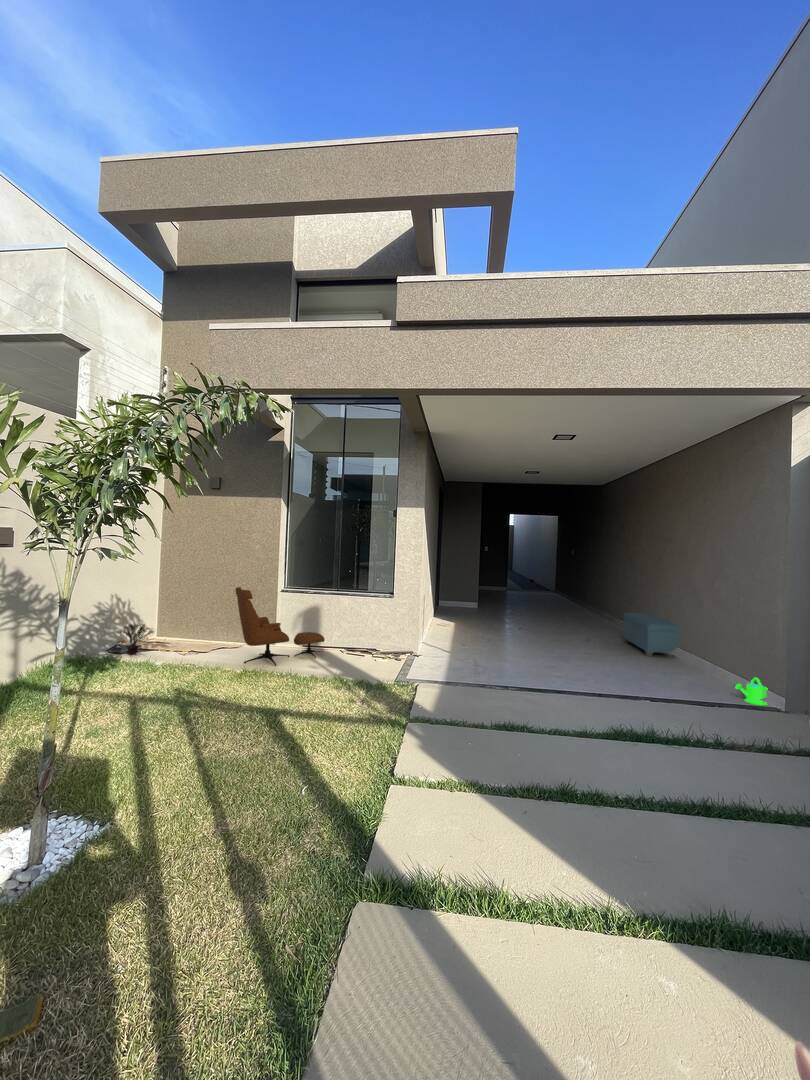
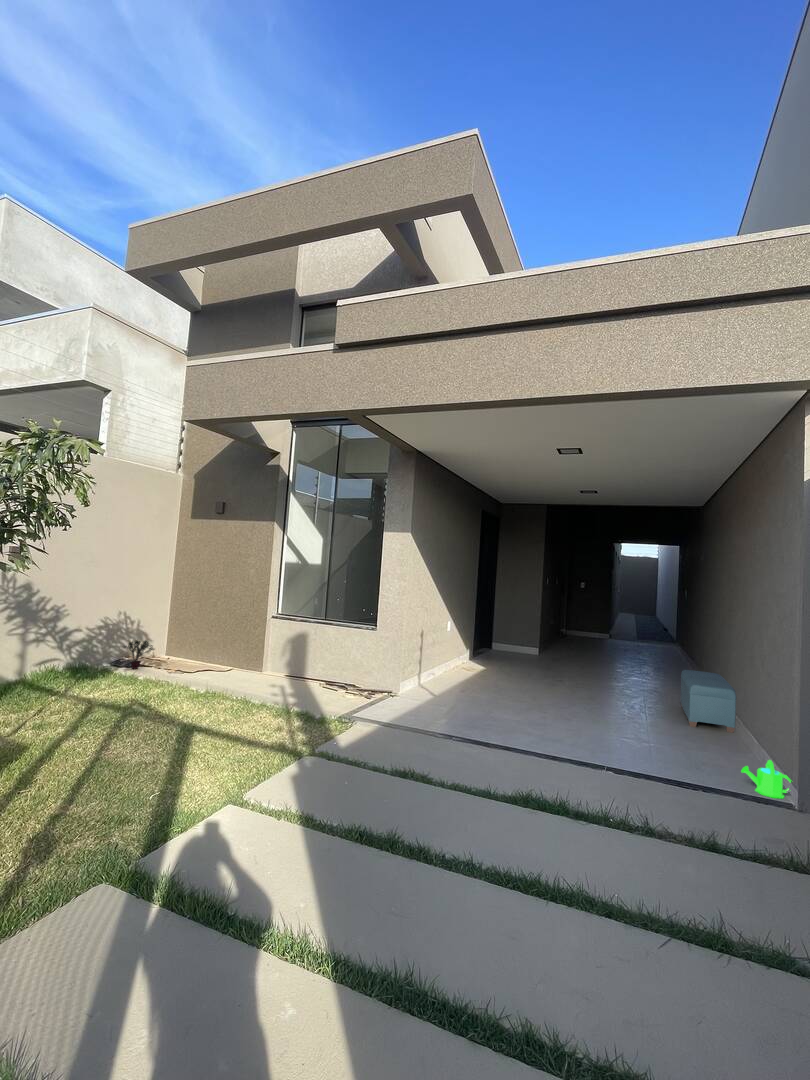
lounge chair: present [236,587,325,666] -> none [216,610,306,691]

